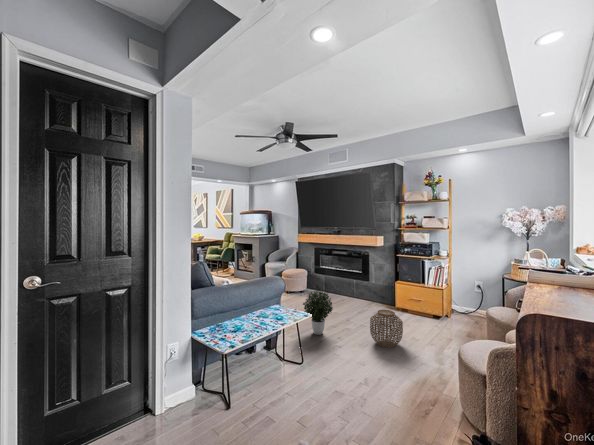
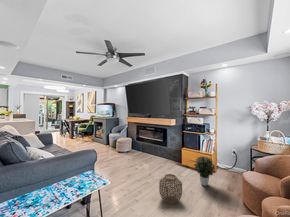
potted plant: present [303,291,333,335] -> present [194,157,215,186]

